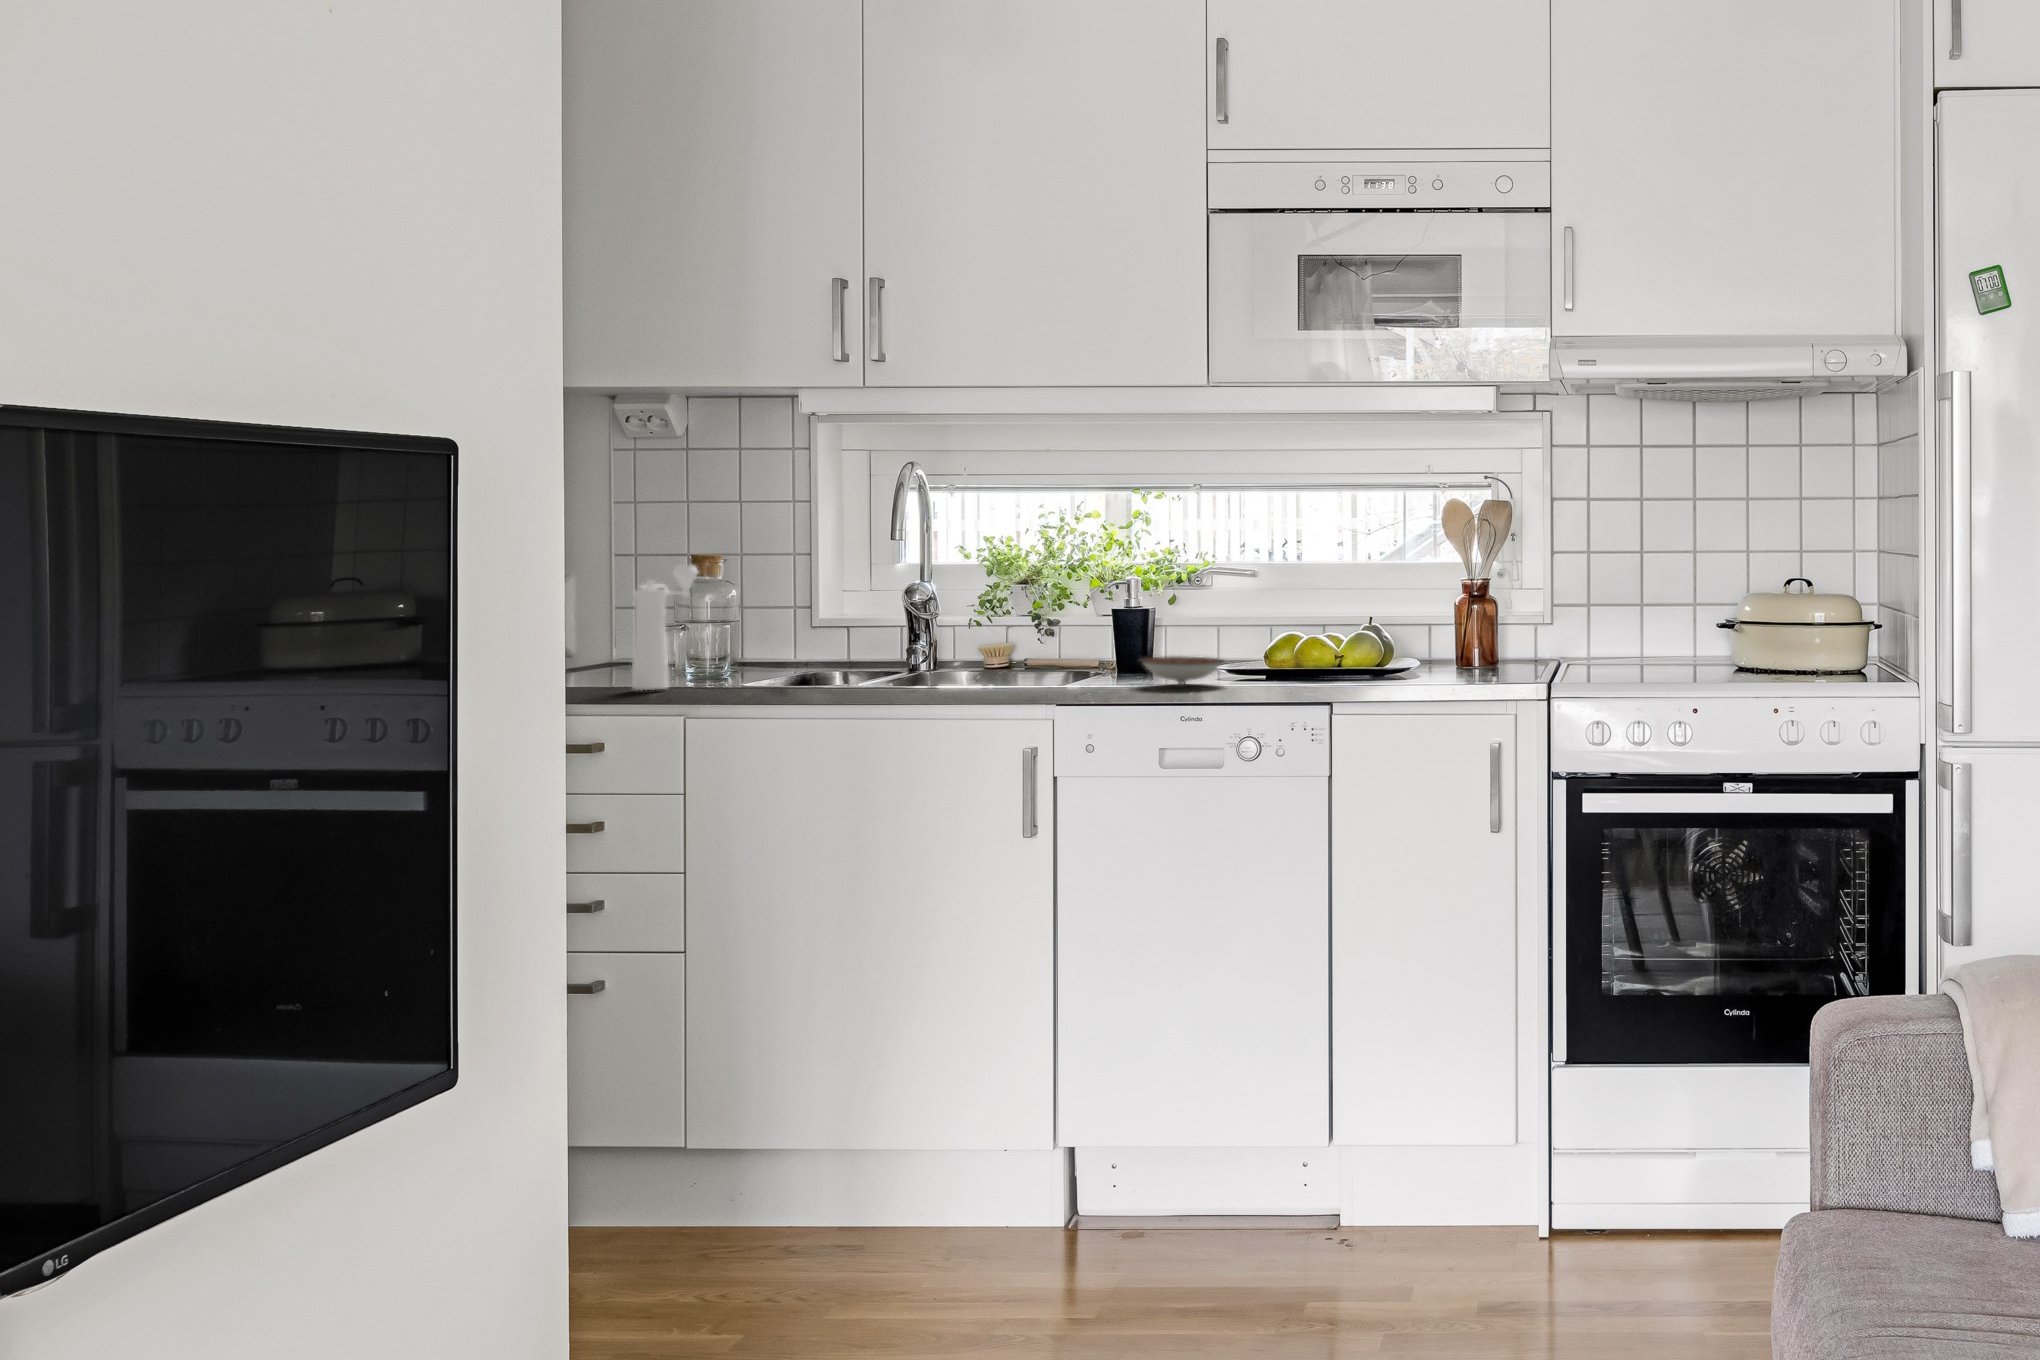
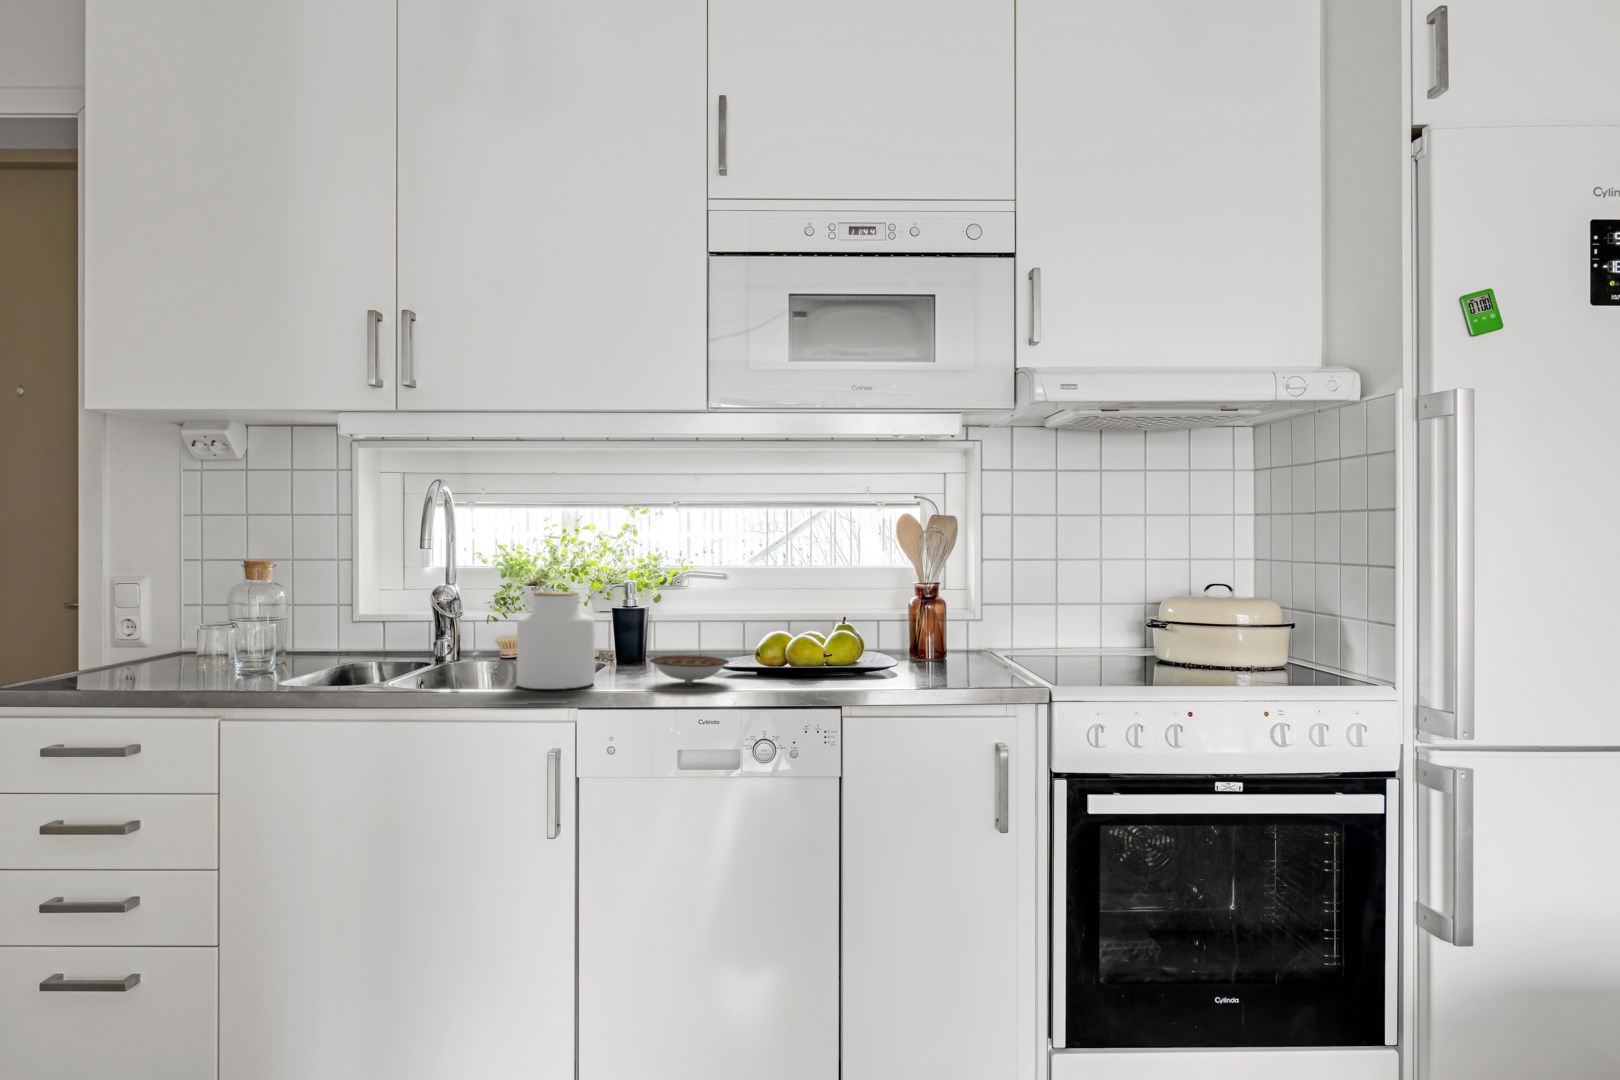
pepper mill: present [632,566,698,690] -> none [172,572,242,691]
jar: none [995,587,1079,688] -> present [517,592,595,689]

